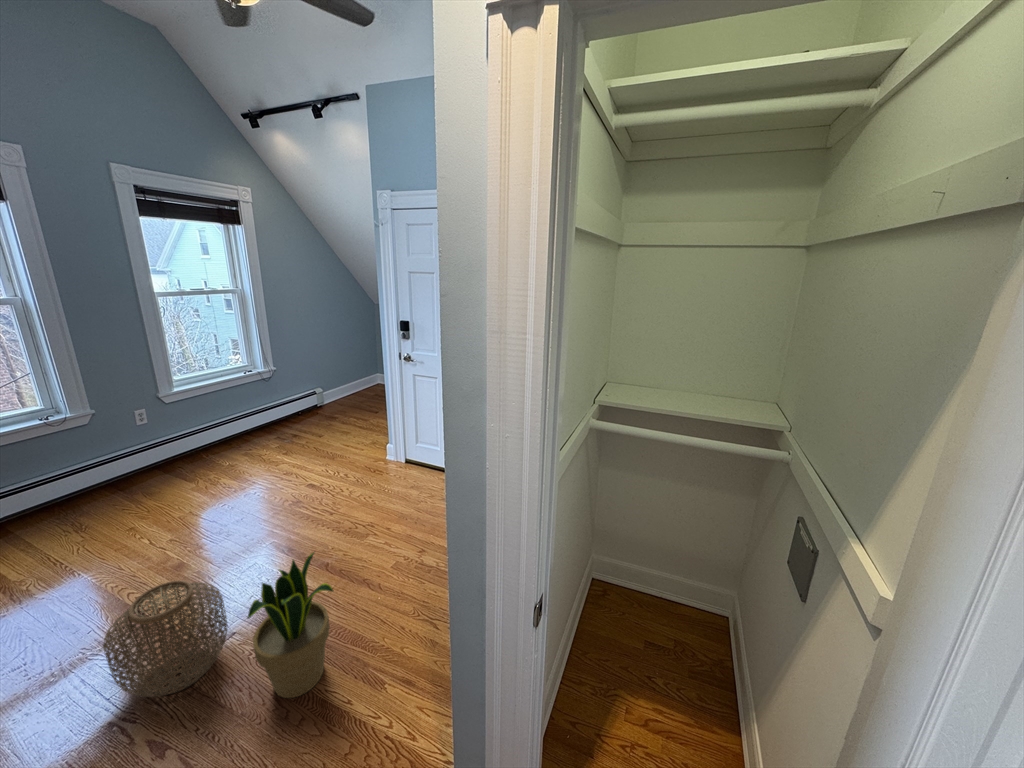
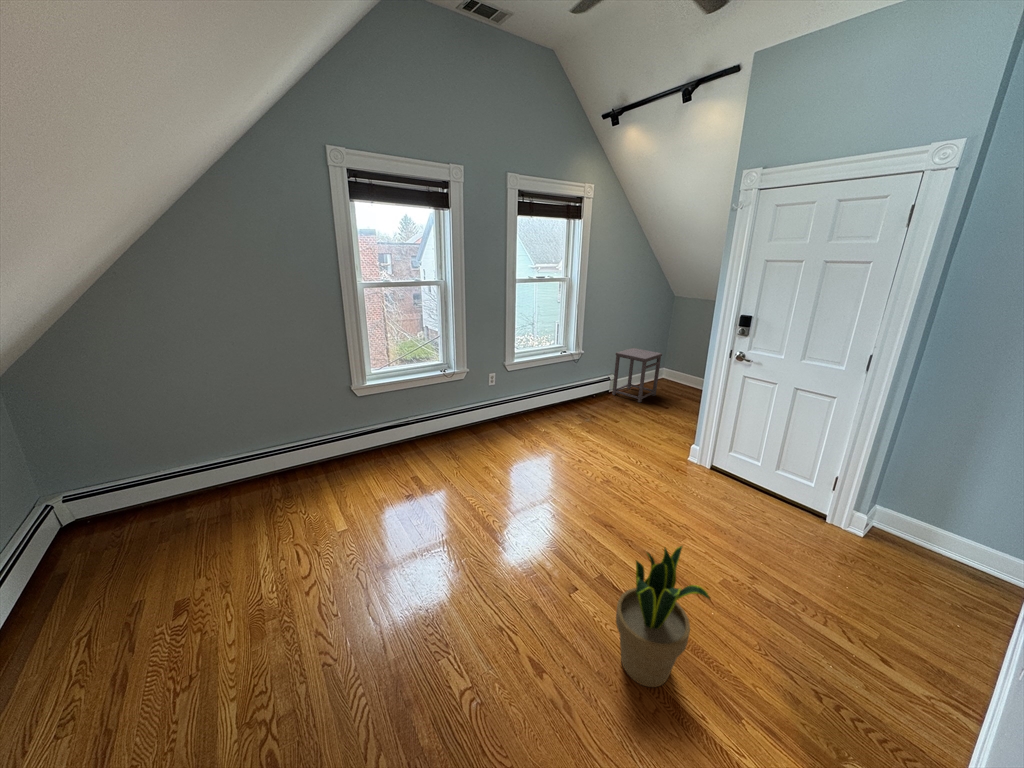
side table: none [319,357,371,412] -> present [612,348,662,402]
woven basket: present [103,581,227,697] -> none [501,525,582,623]

